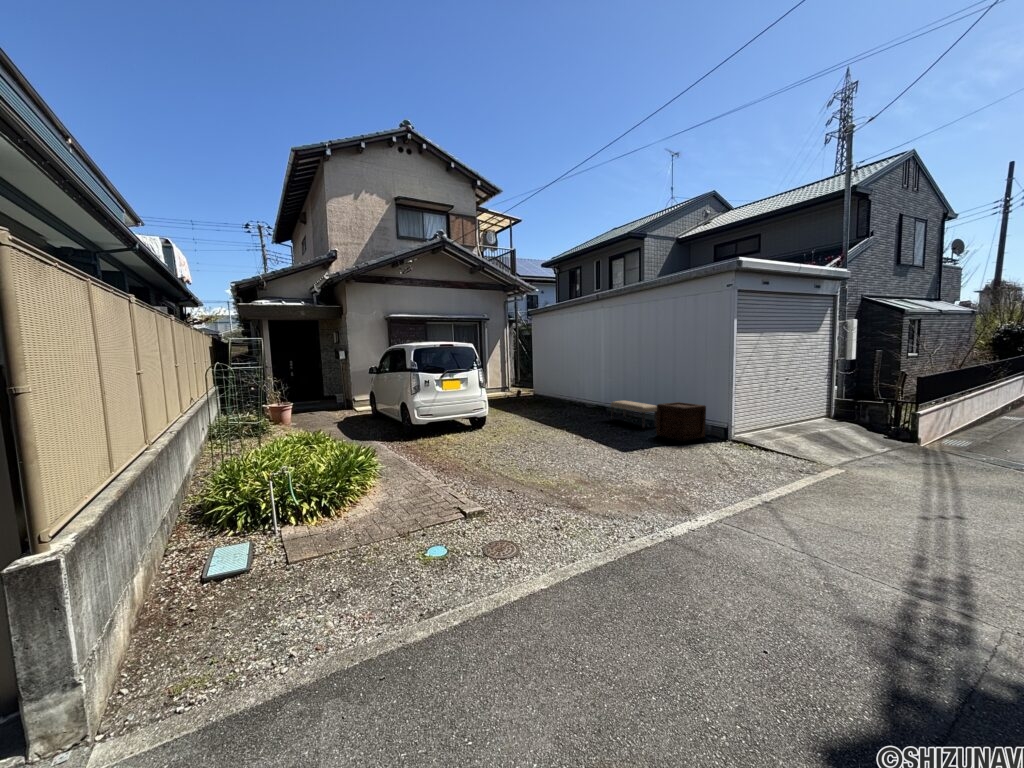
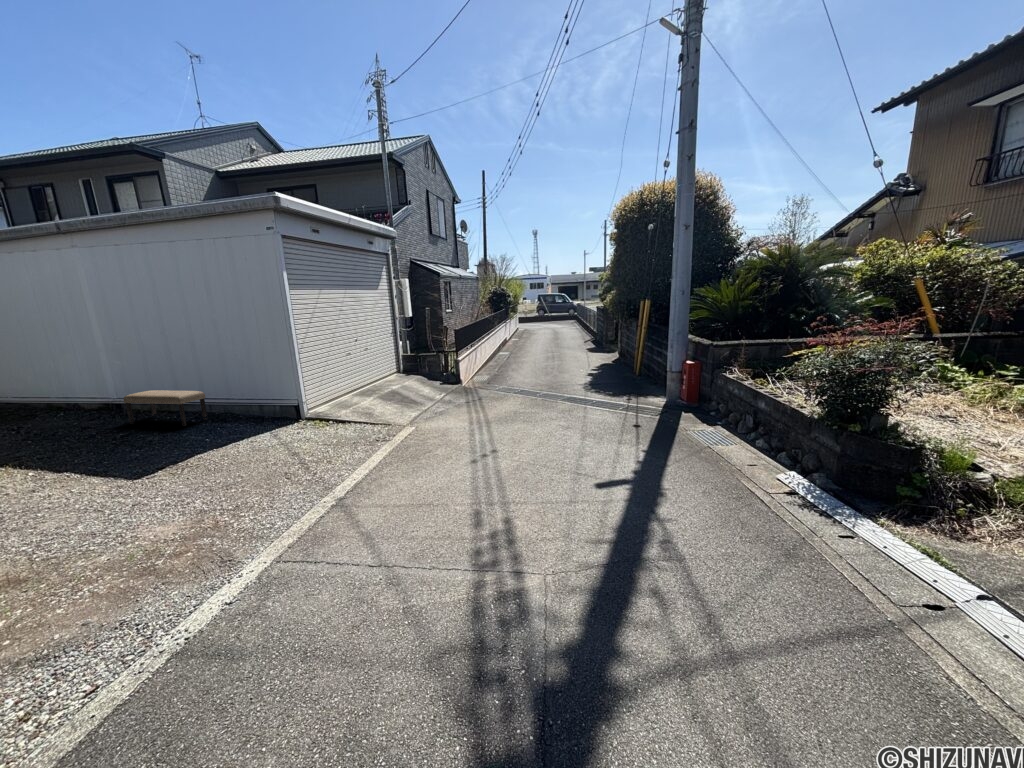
wooden crate: present [656,402,706,441] -> none [198,382,274,433]

